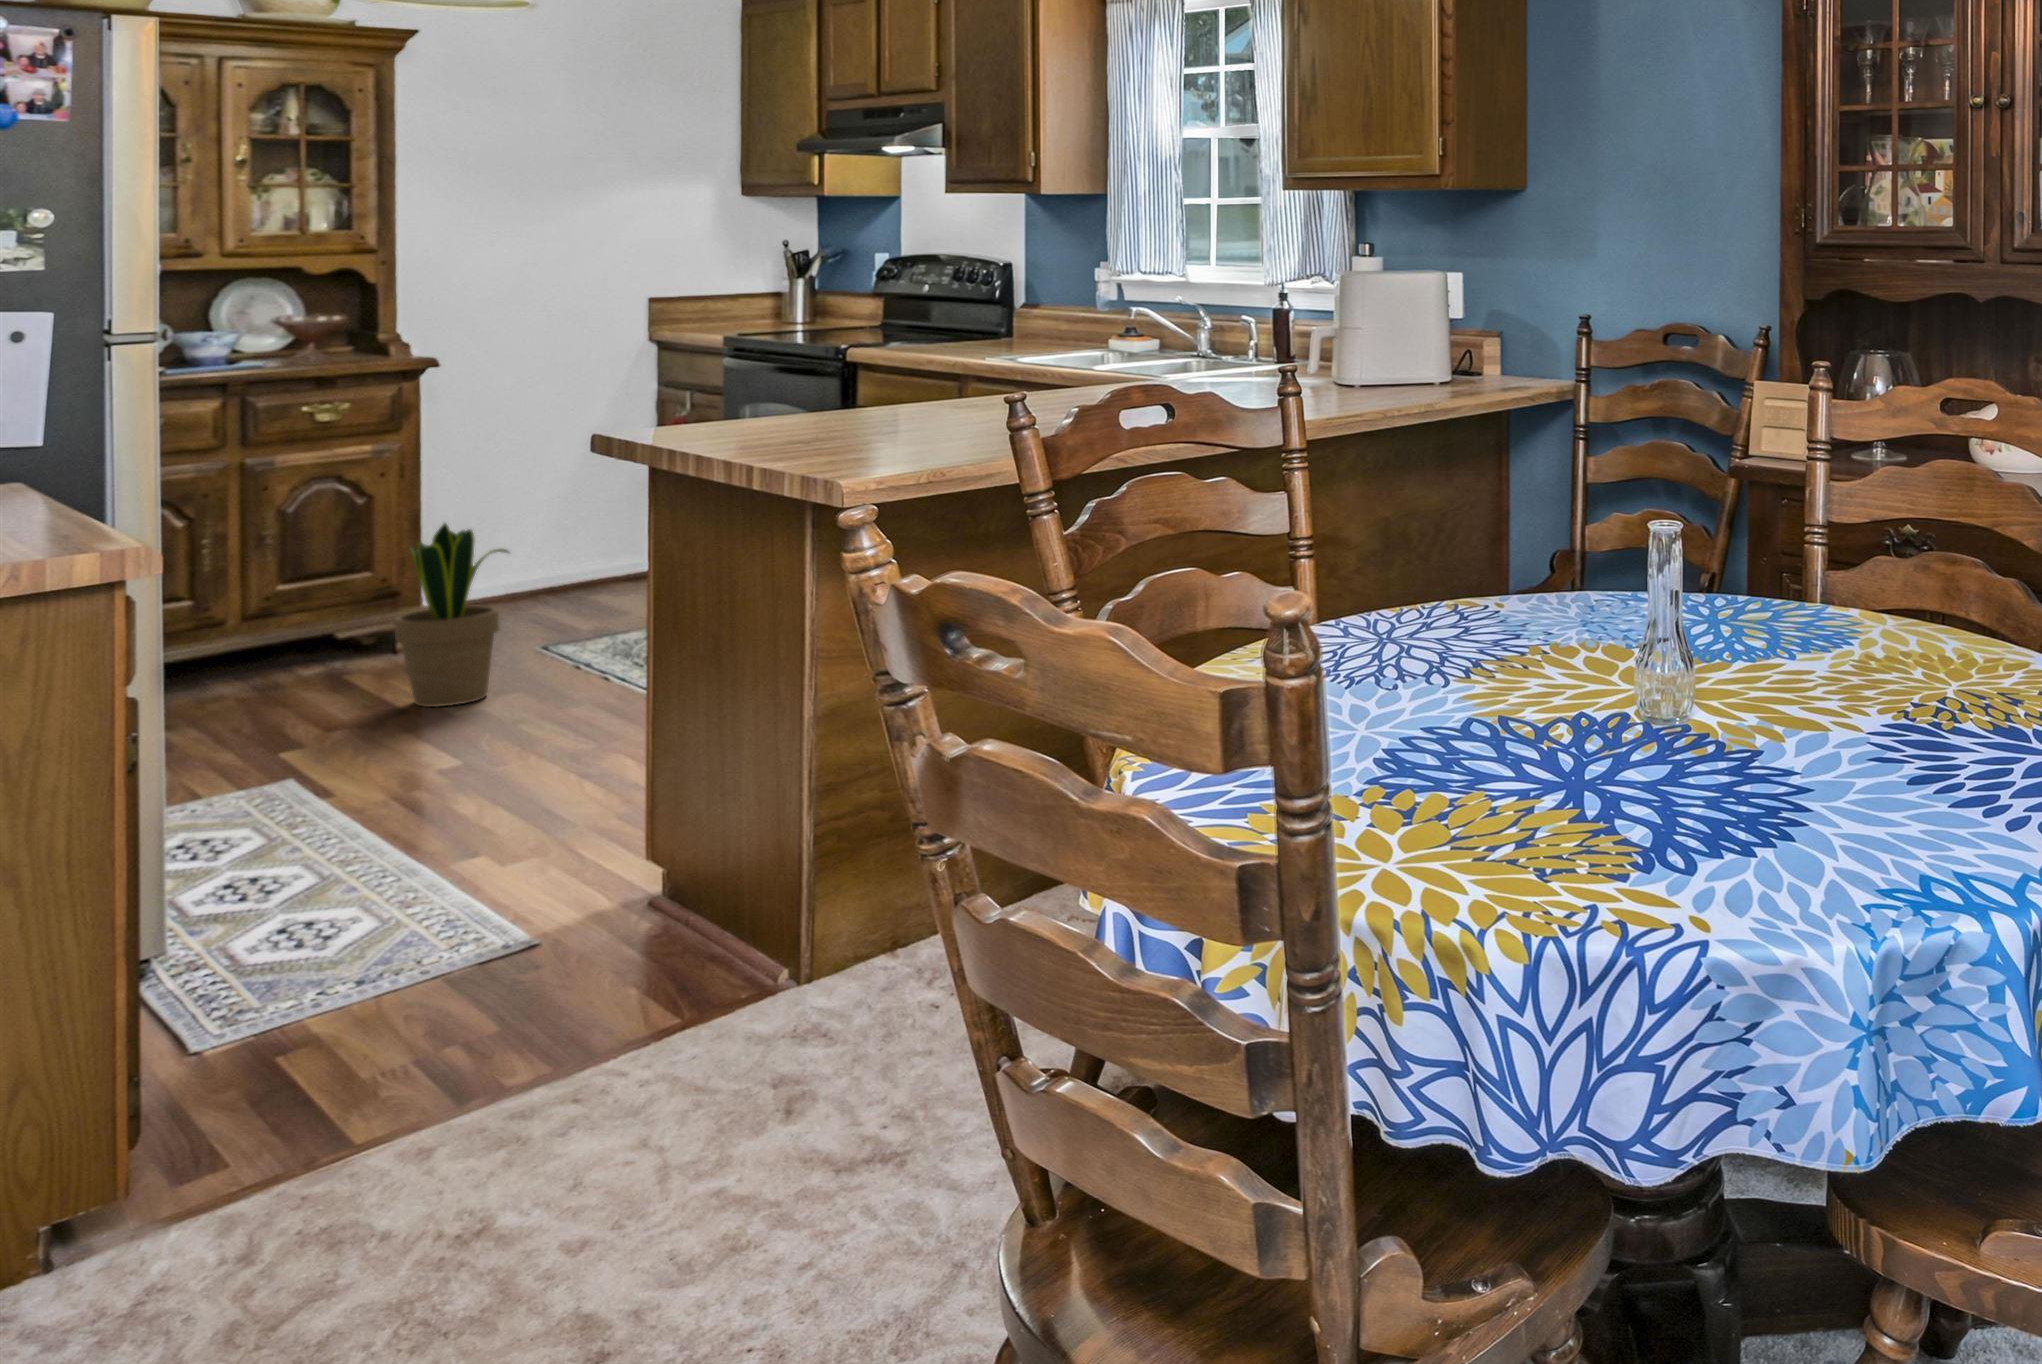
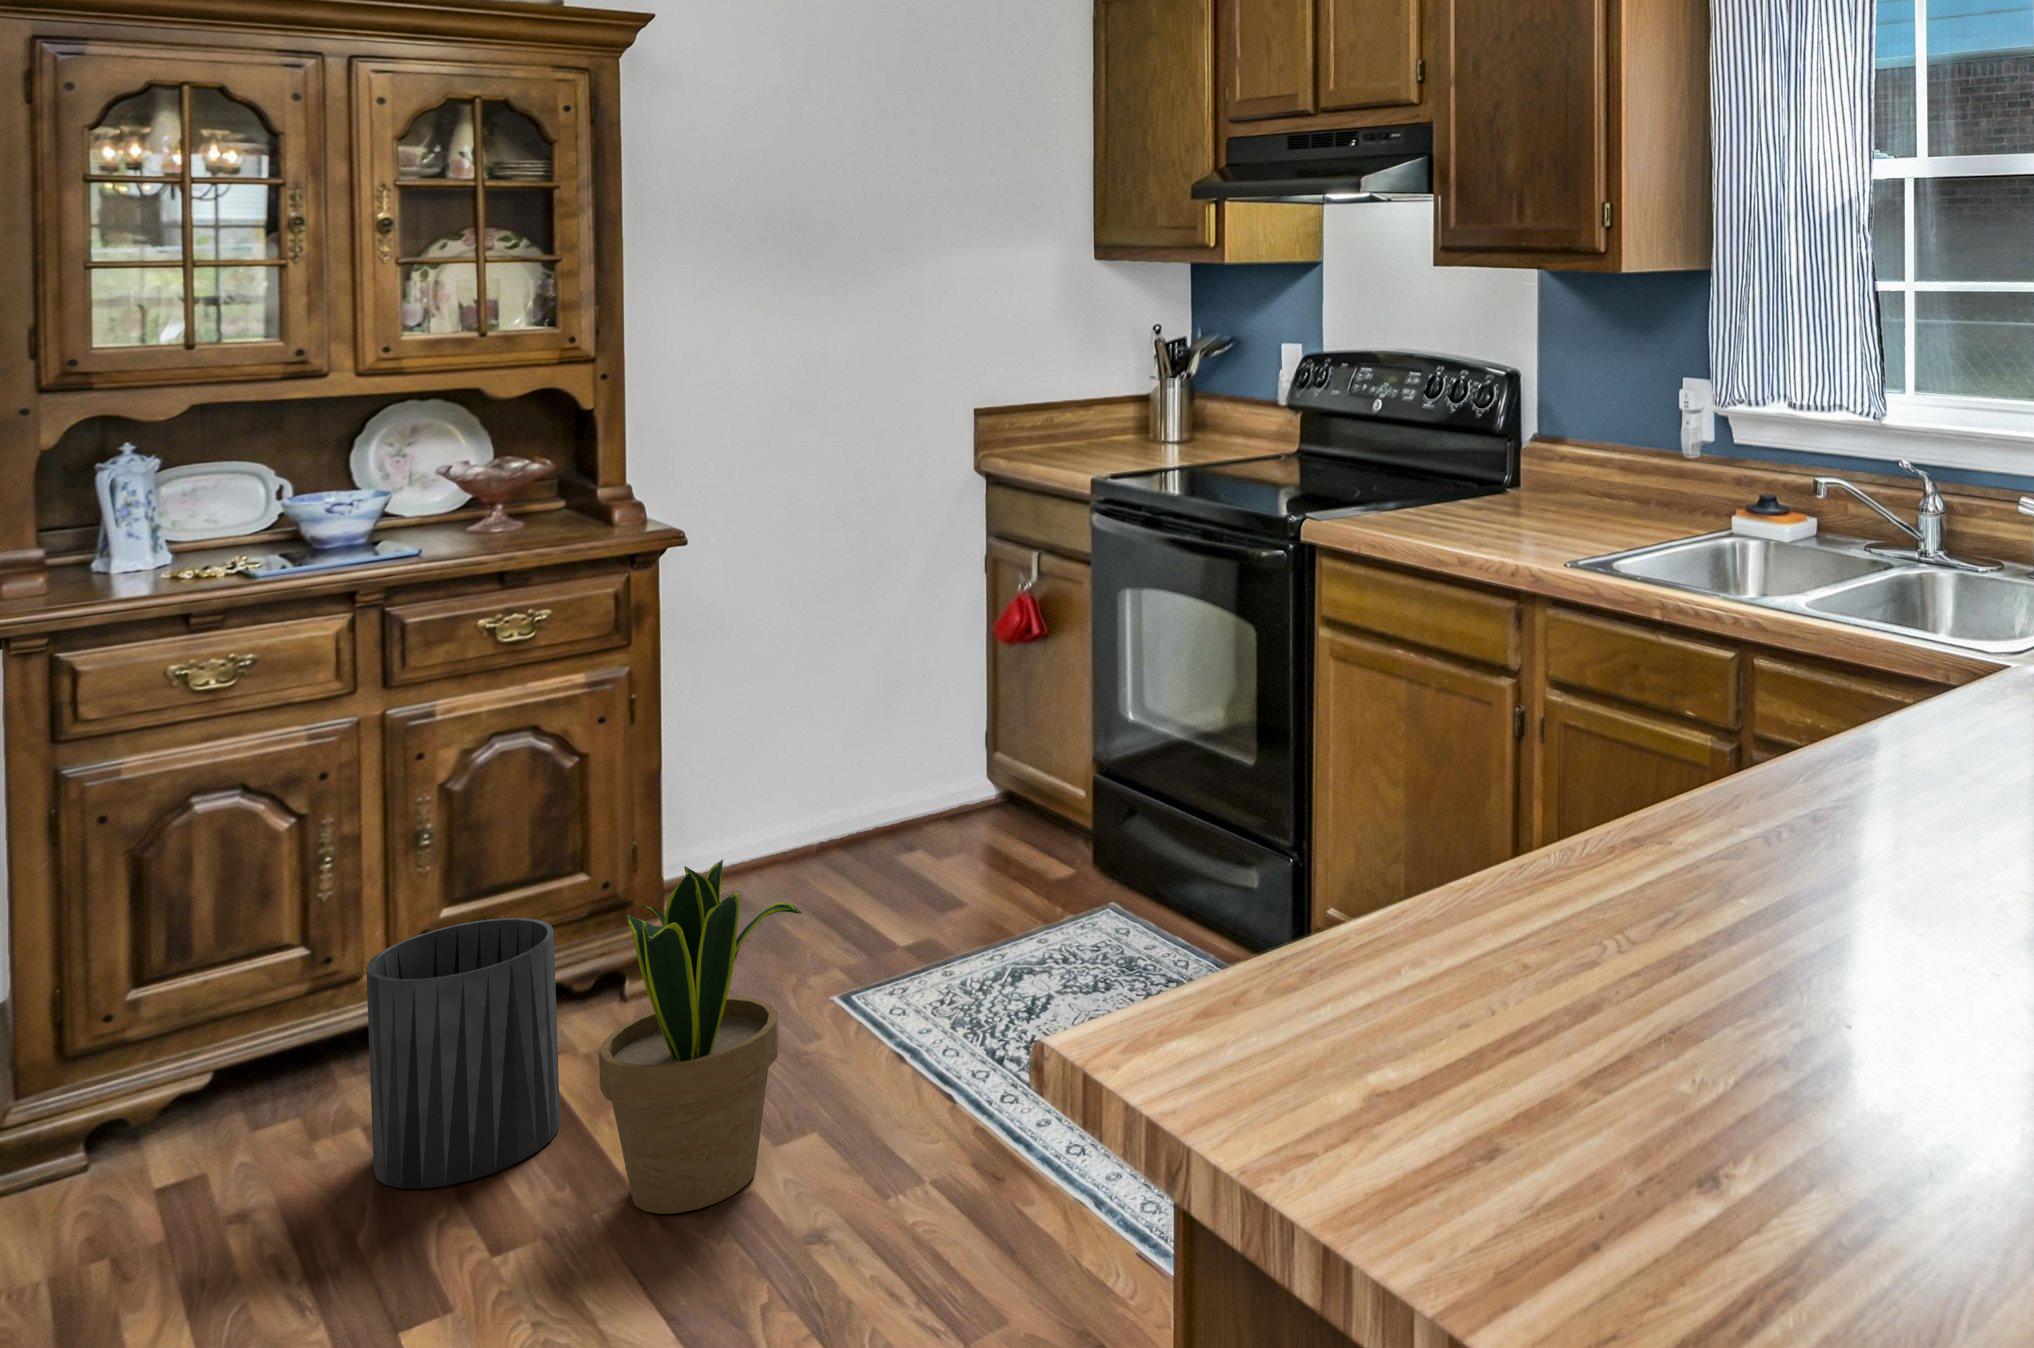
trash can: none [254,570,369,702] -> present [366,918,560,1189]

